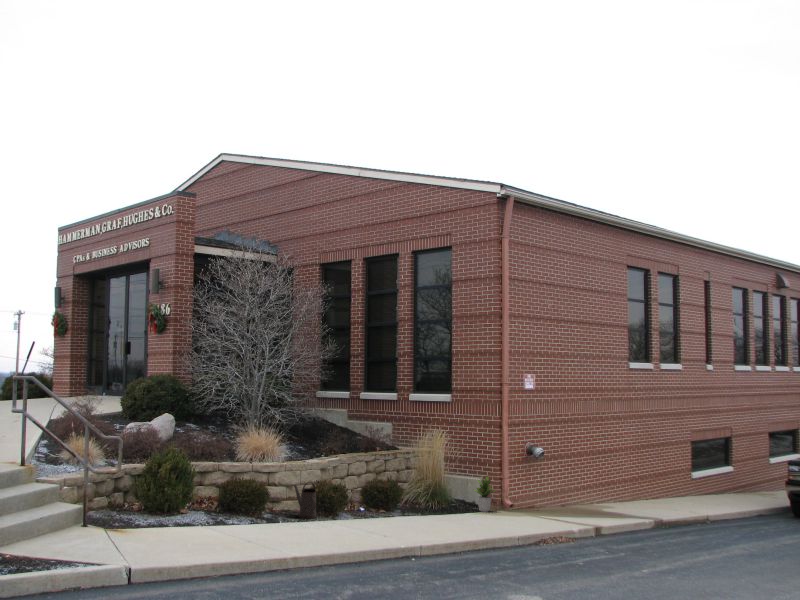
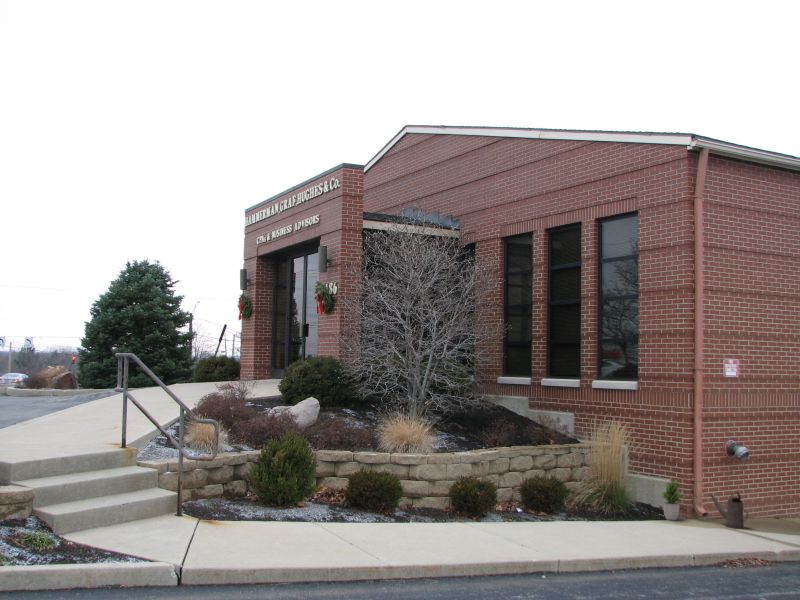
watering can: present [294,482,316,518] -> present [710,491,748,529]

